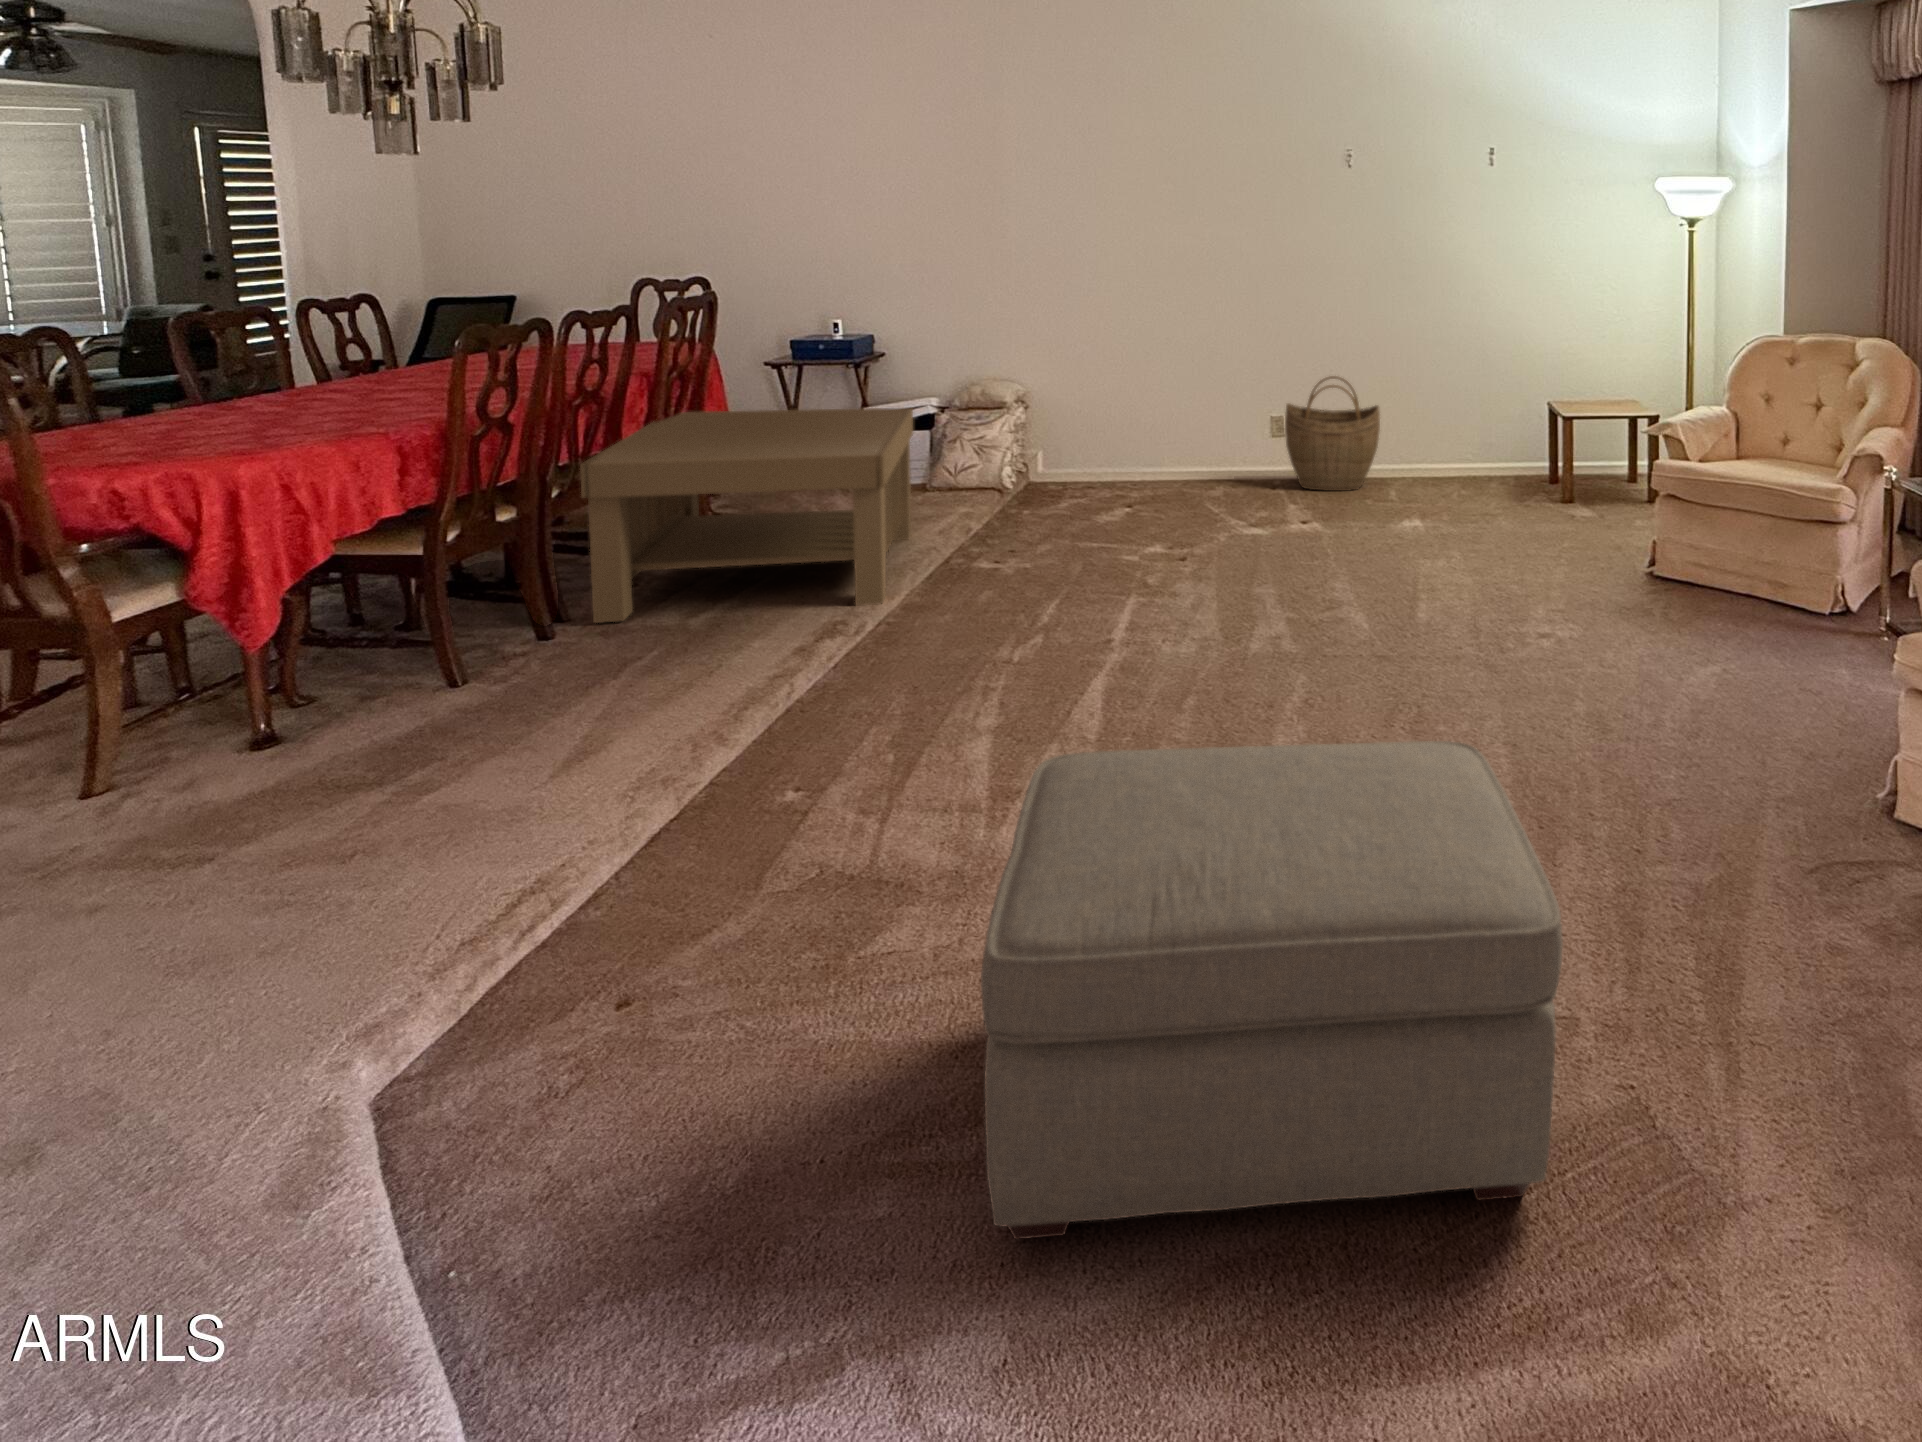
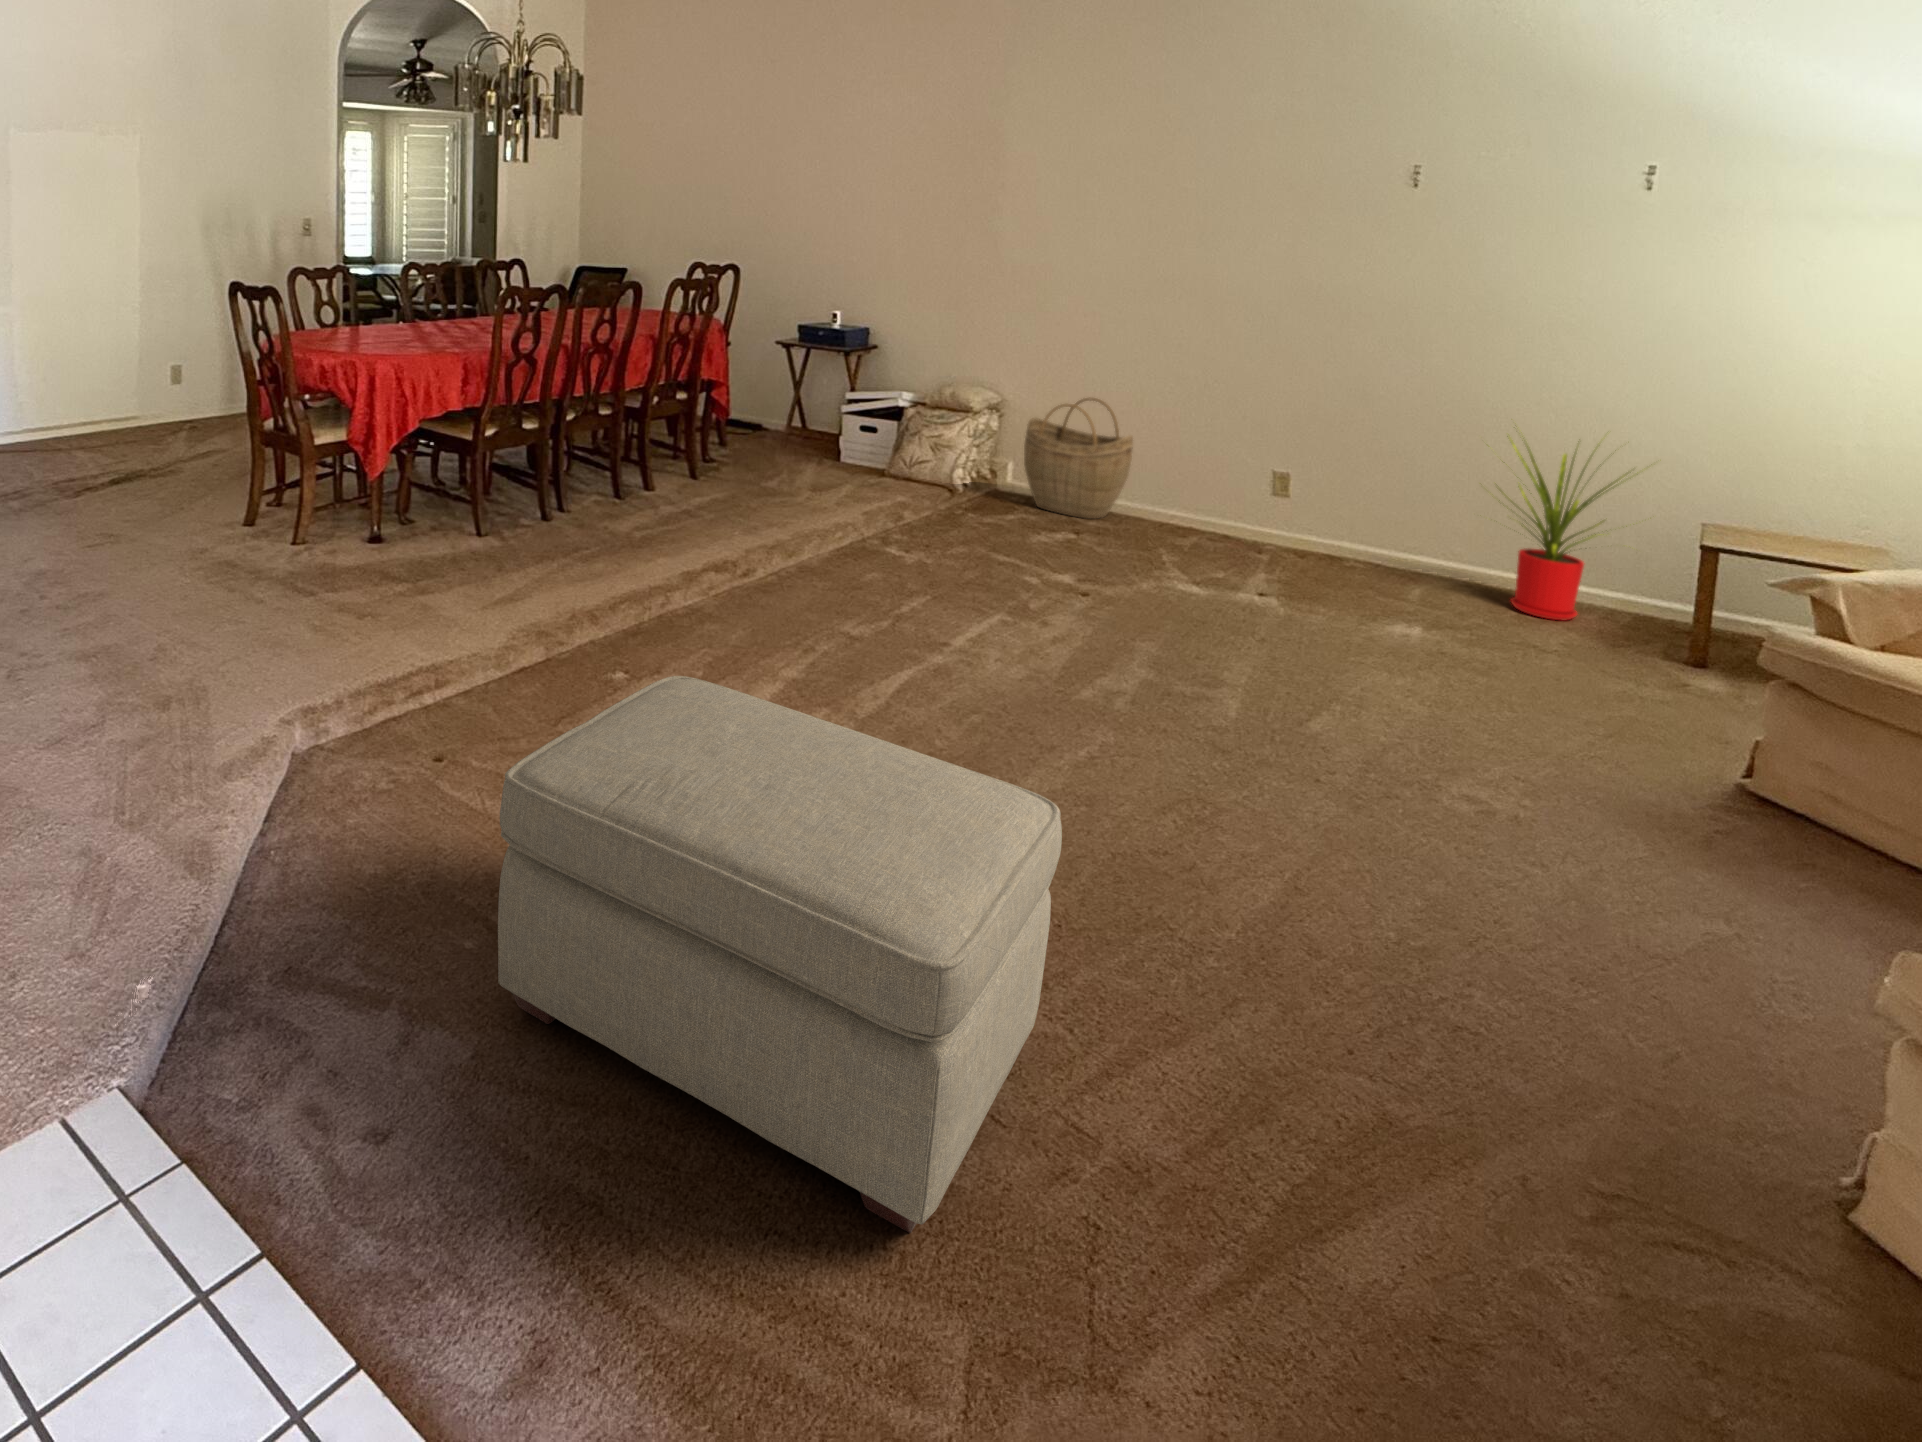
house plant: none [1423,345,1530,493] -> present [1499,436,1638,620]
woven basket: present [1285,376,1380,491] -> present [1024,397,1133,519]
coffee table: present [580,407,913,623] -> none [581,370,860,561]

